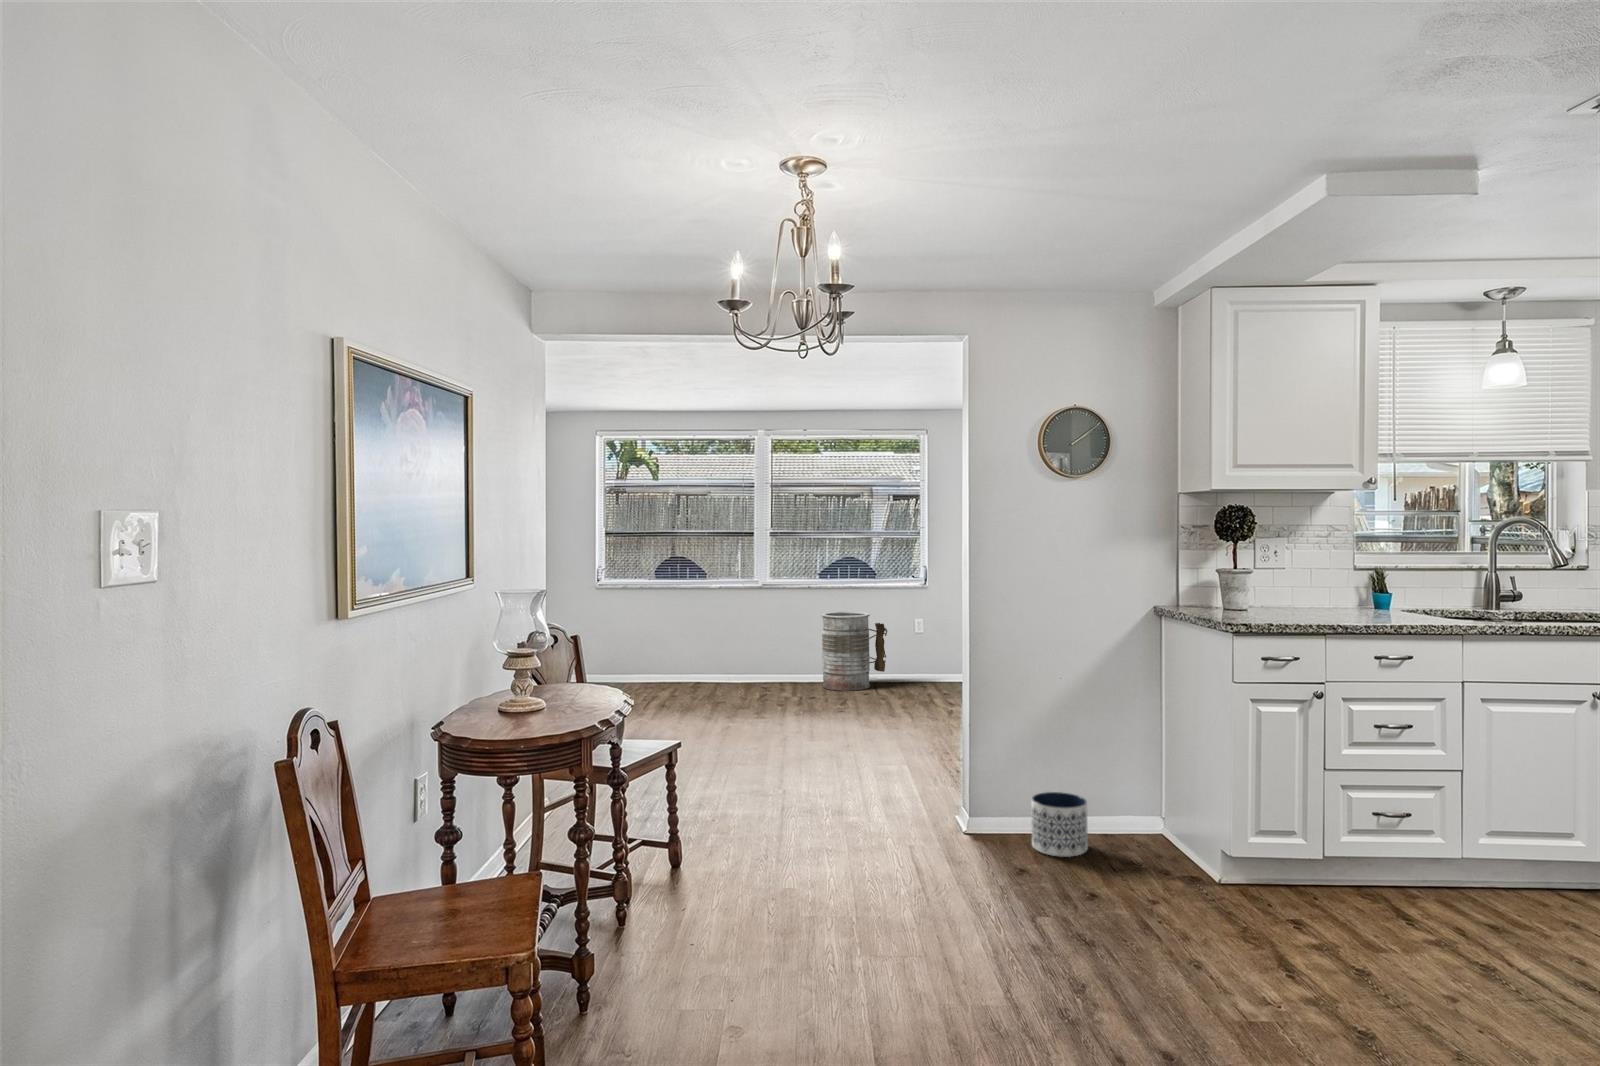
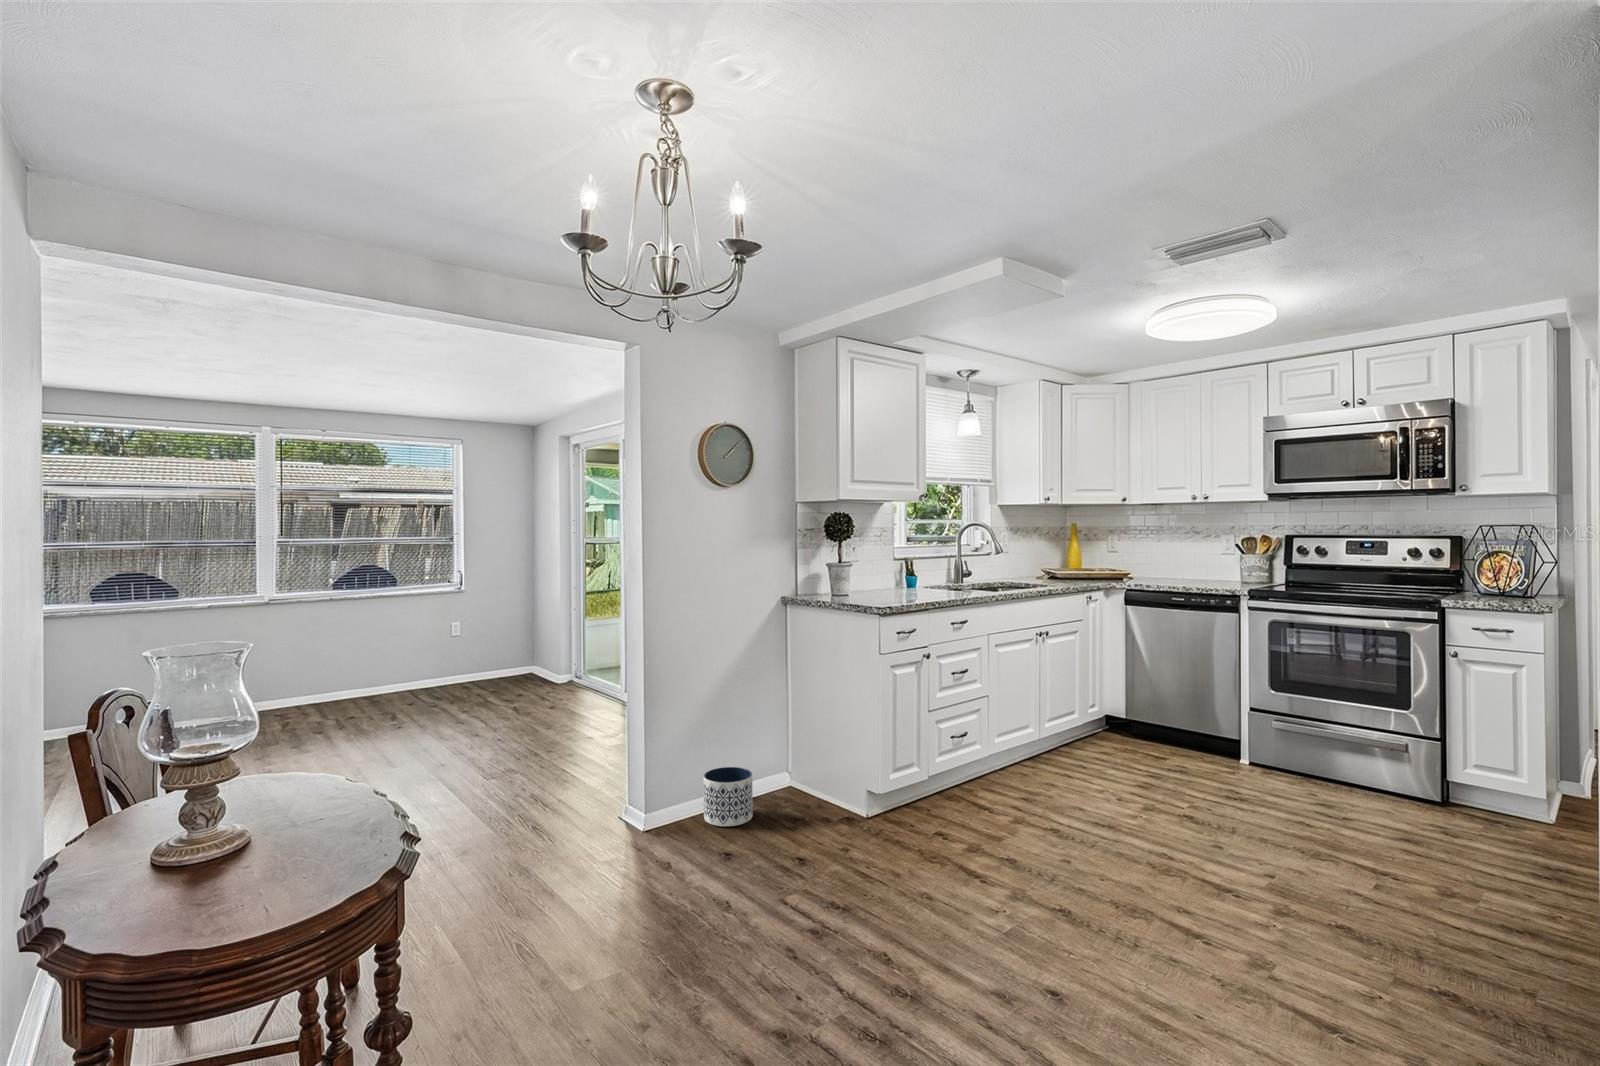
trash can: present [821,612,887,691] -> none [350,623,426,707]

